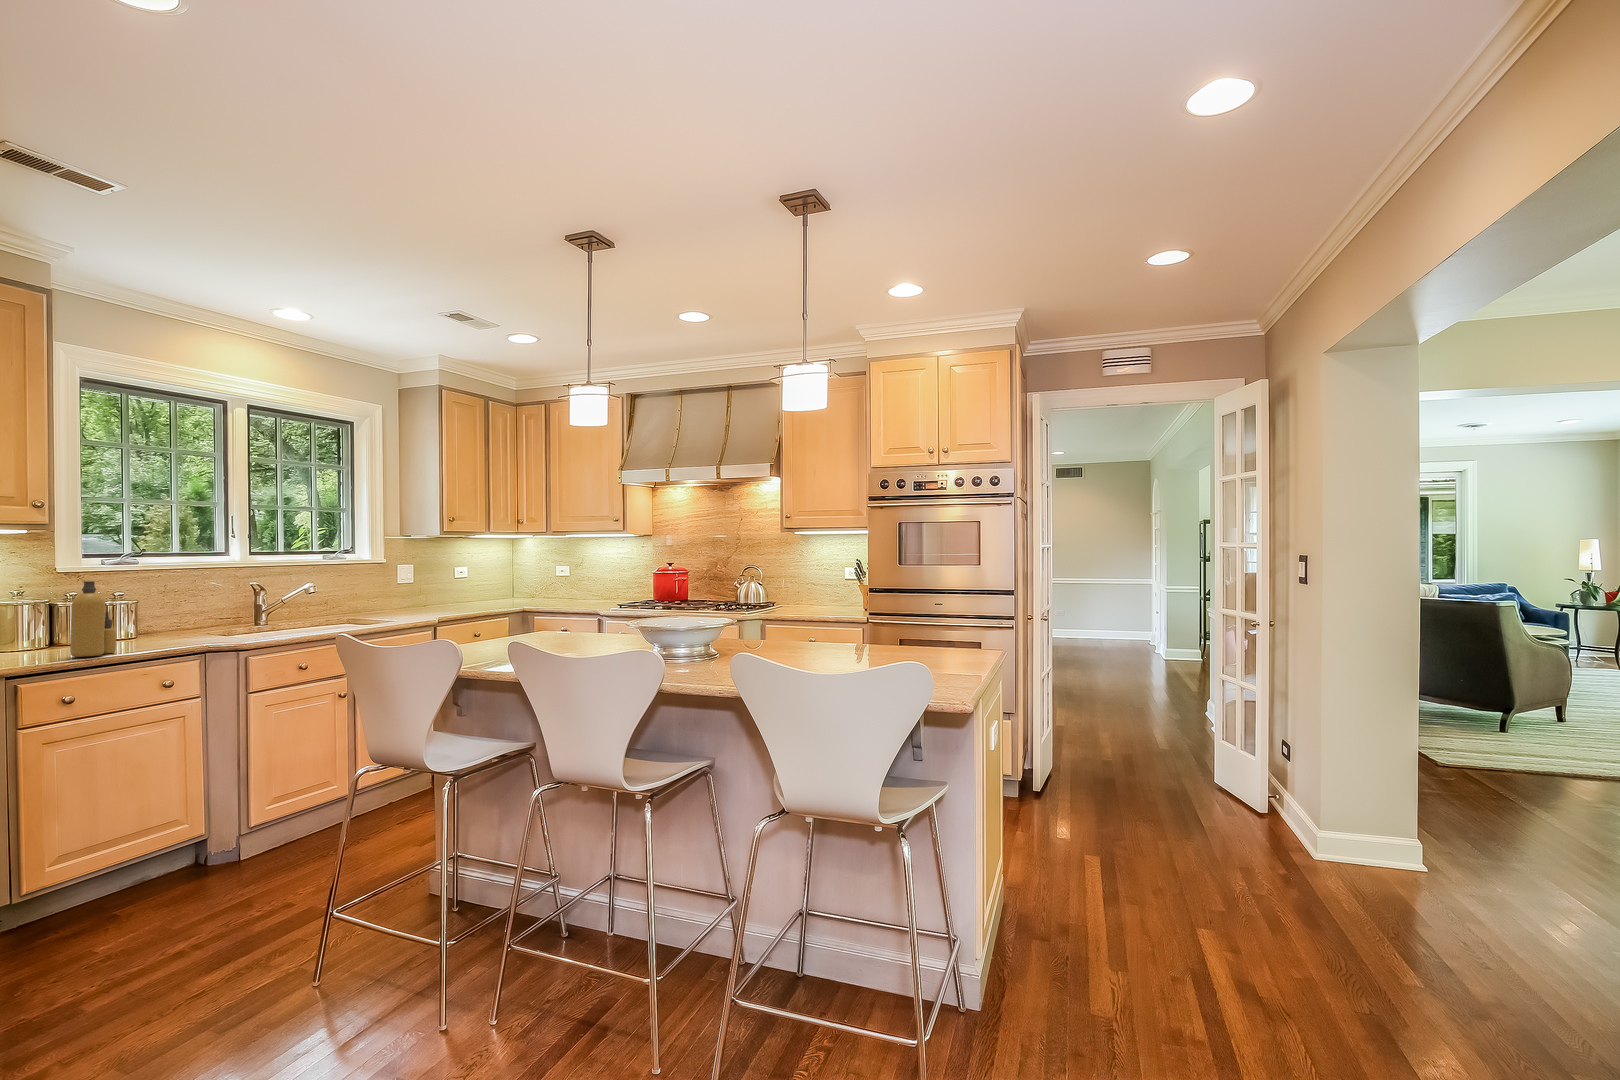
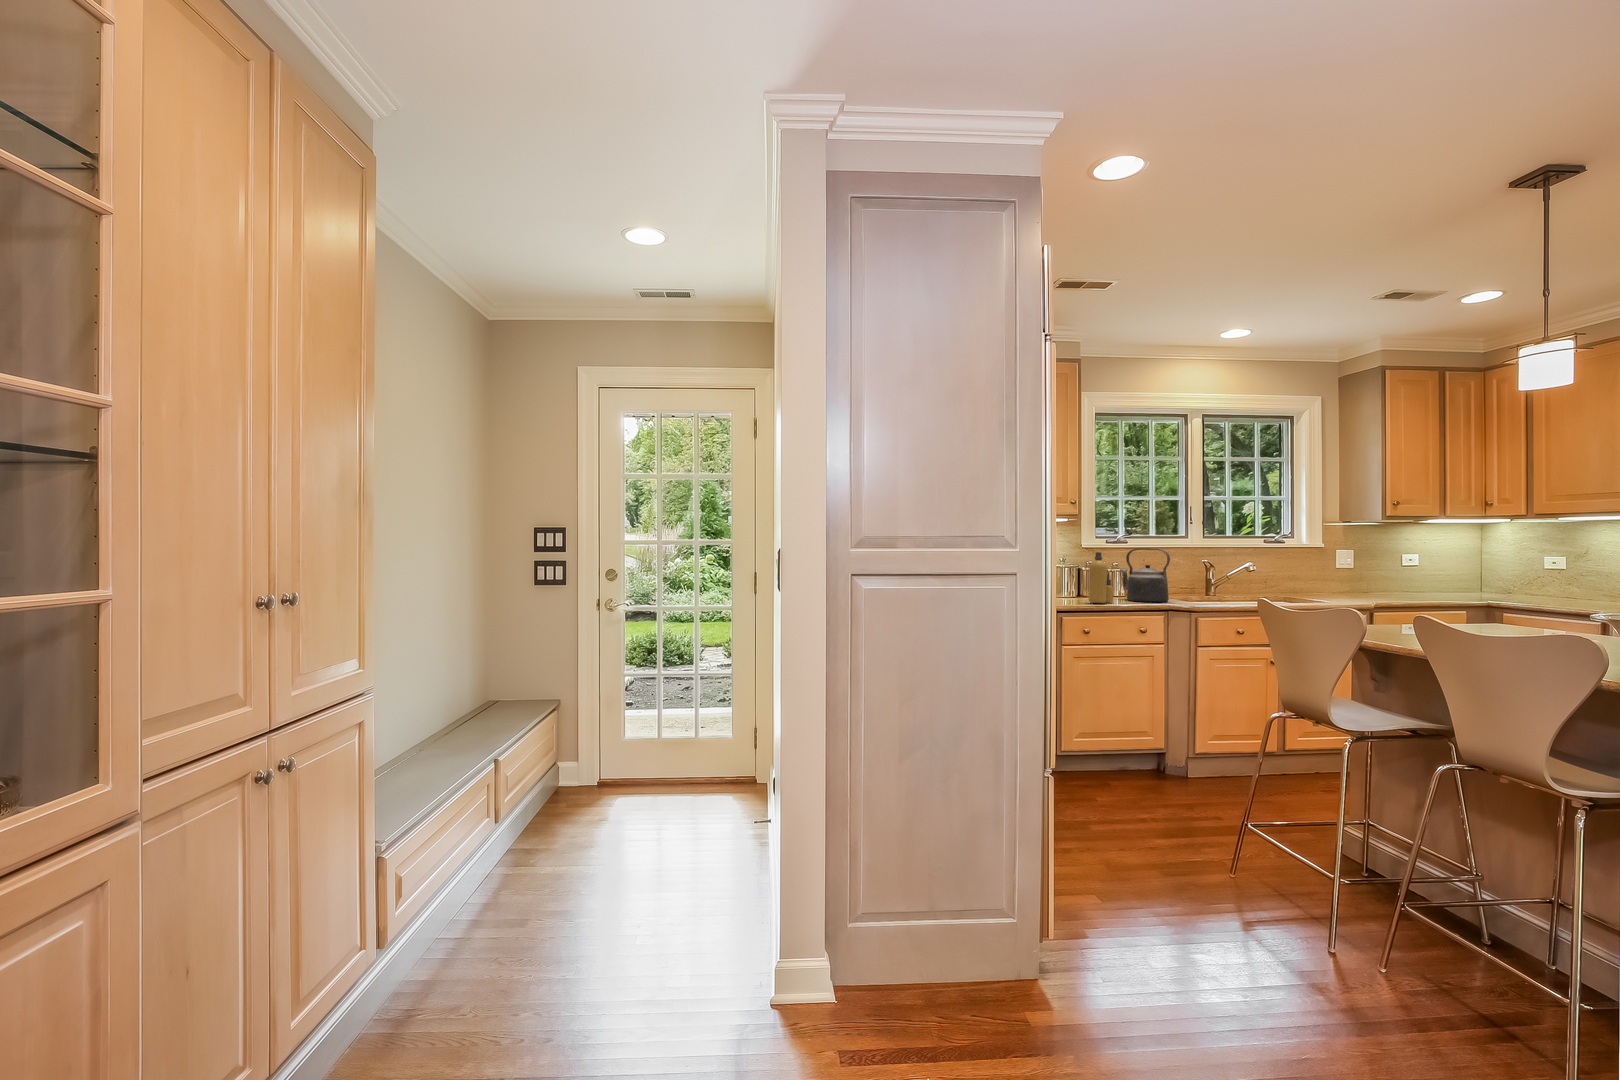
kettle: none [125,572,208,645] -> present [1120,548,1170,602]

